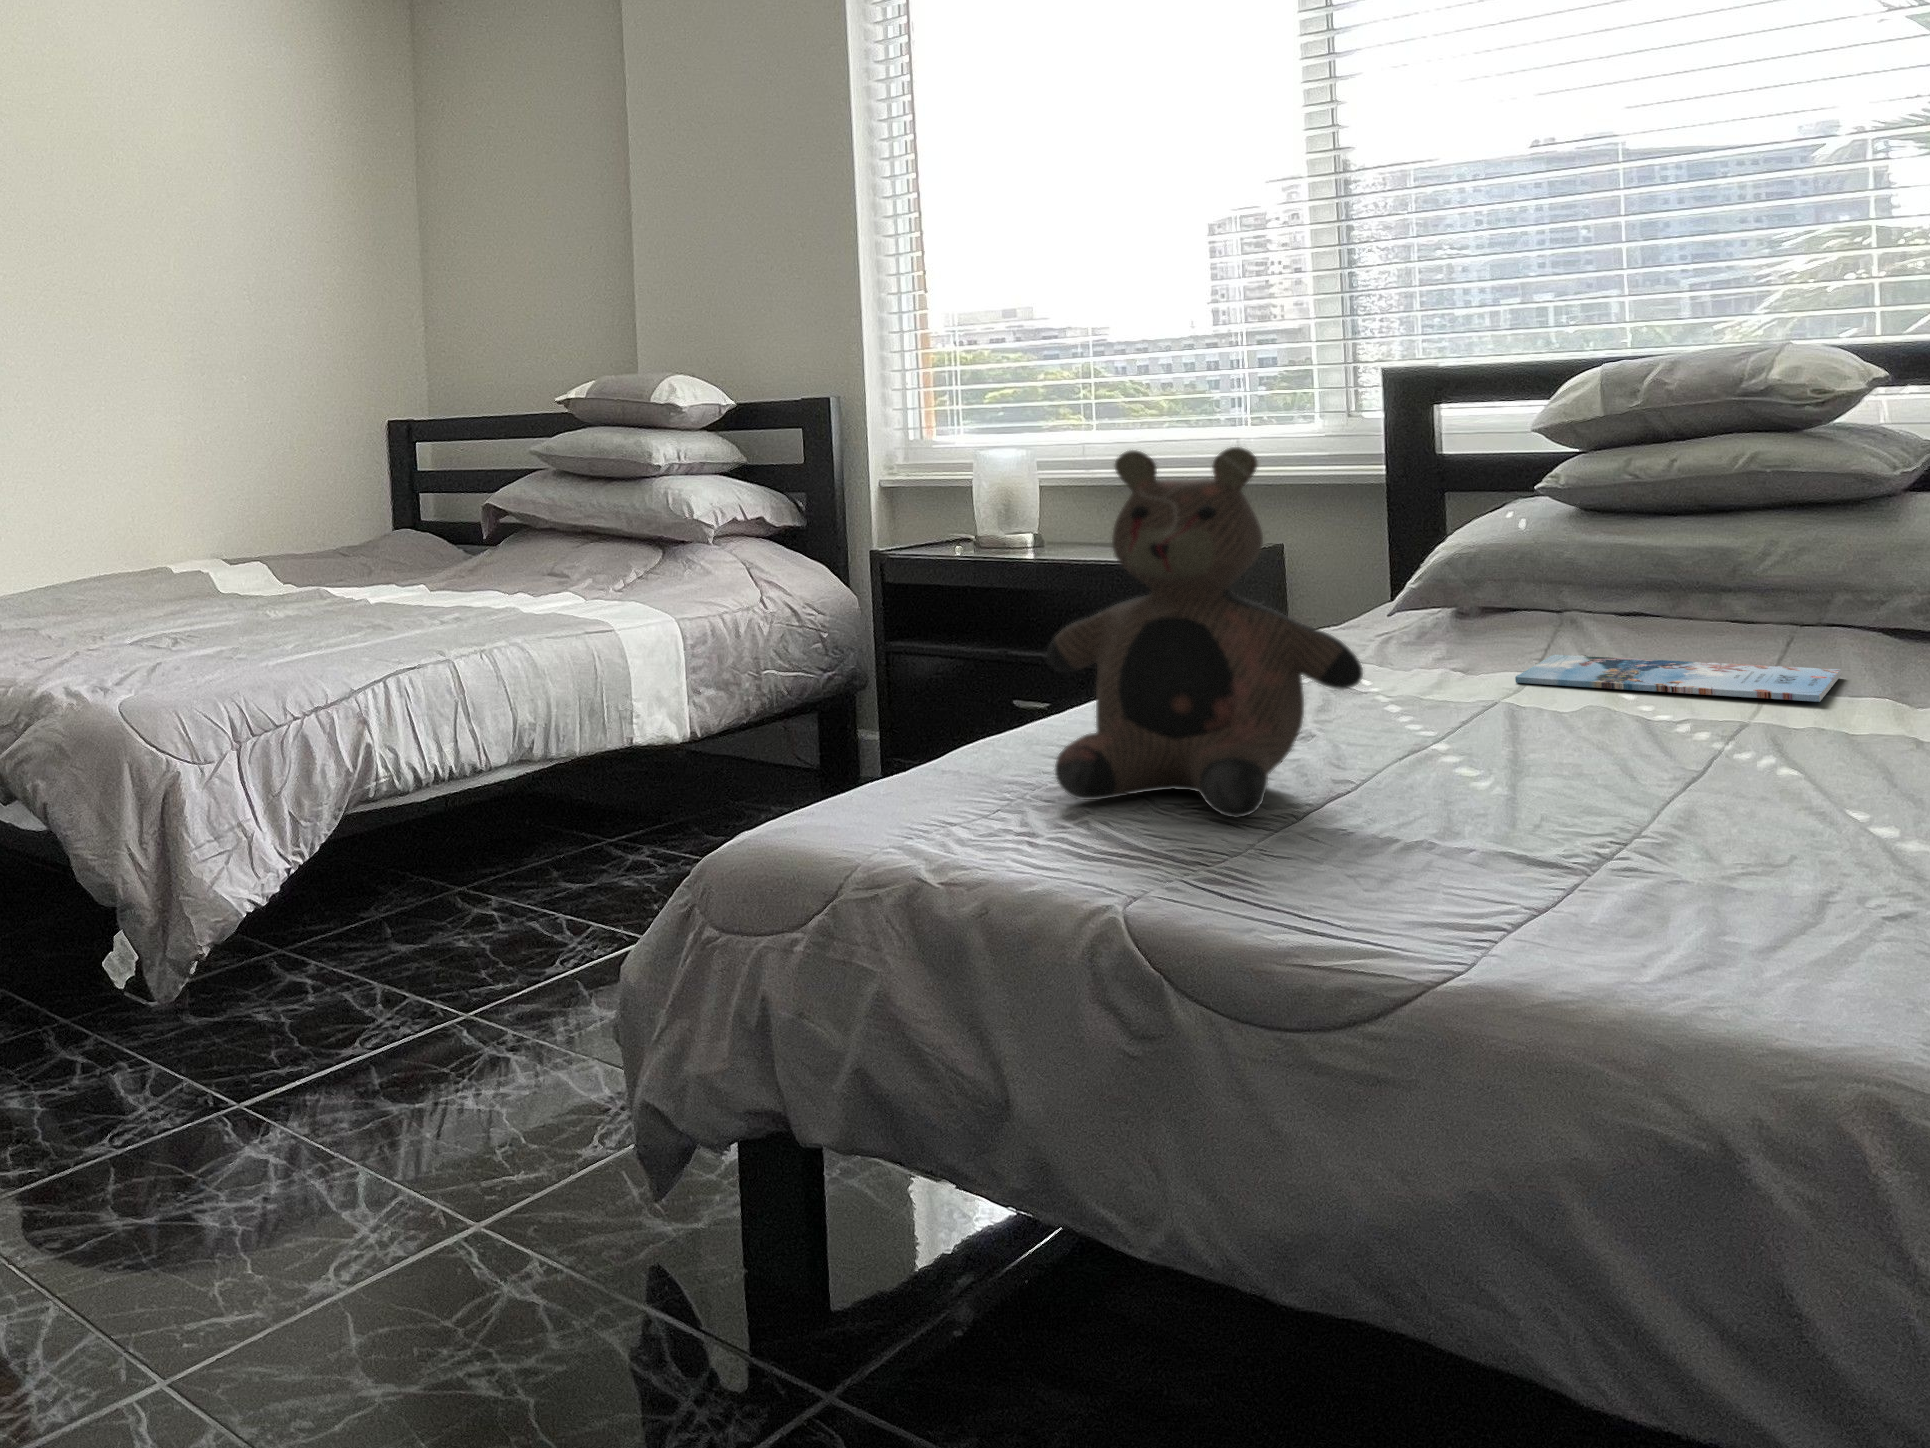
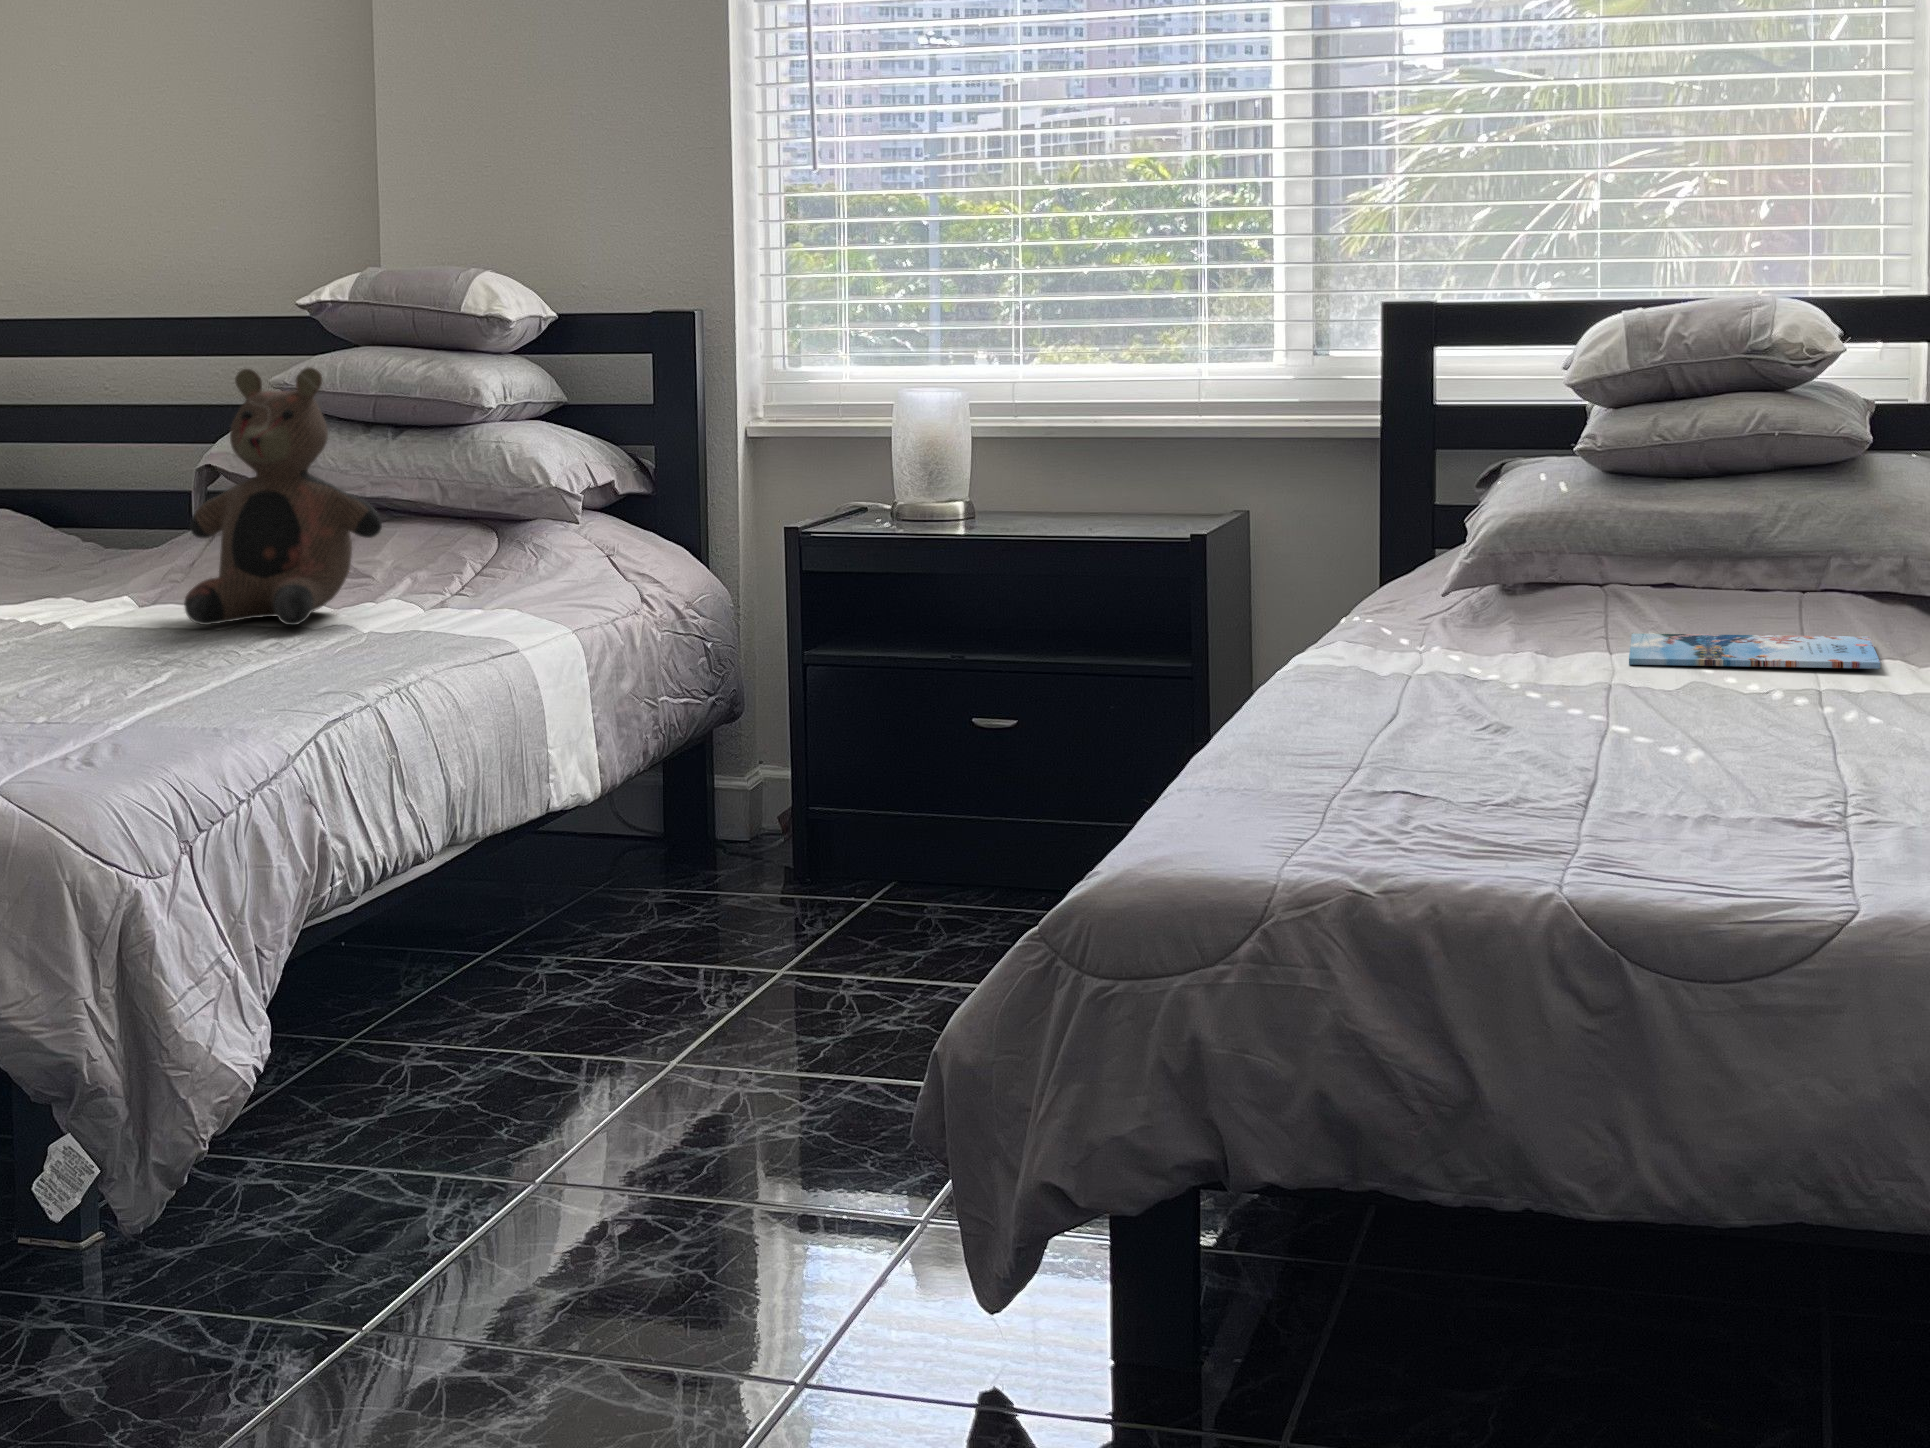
teddy bear: present [1047,447,1363,817] -> present [184,367,382,625]

